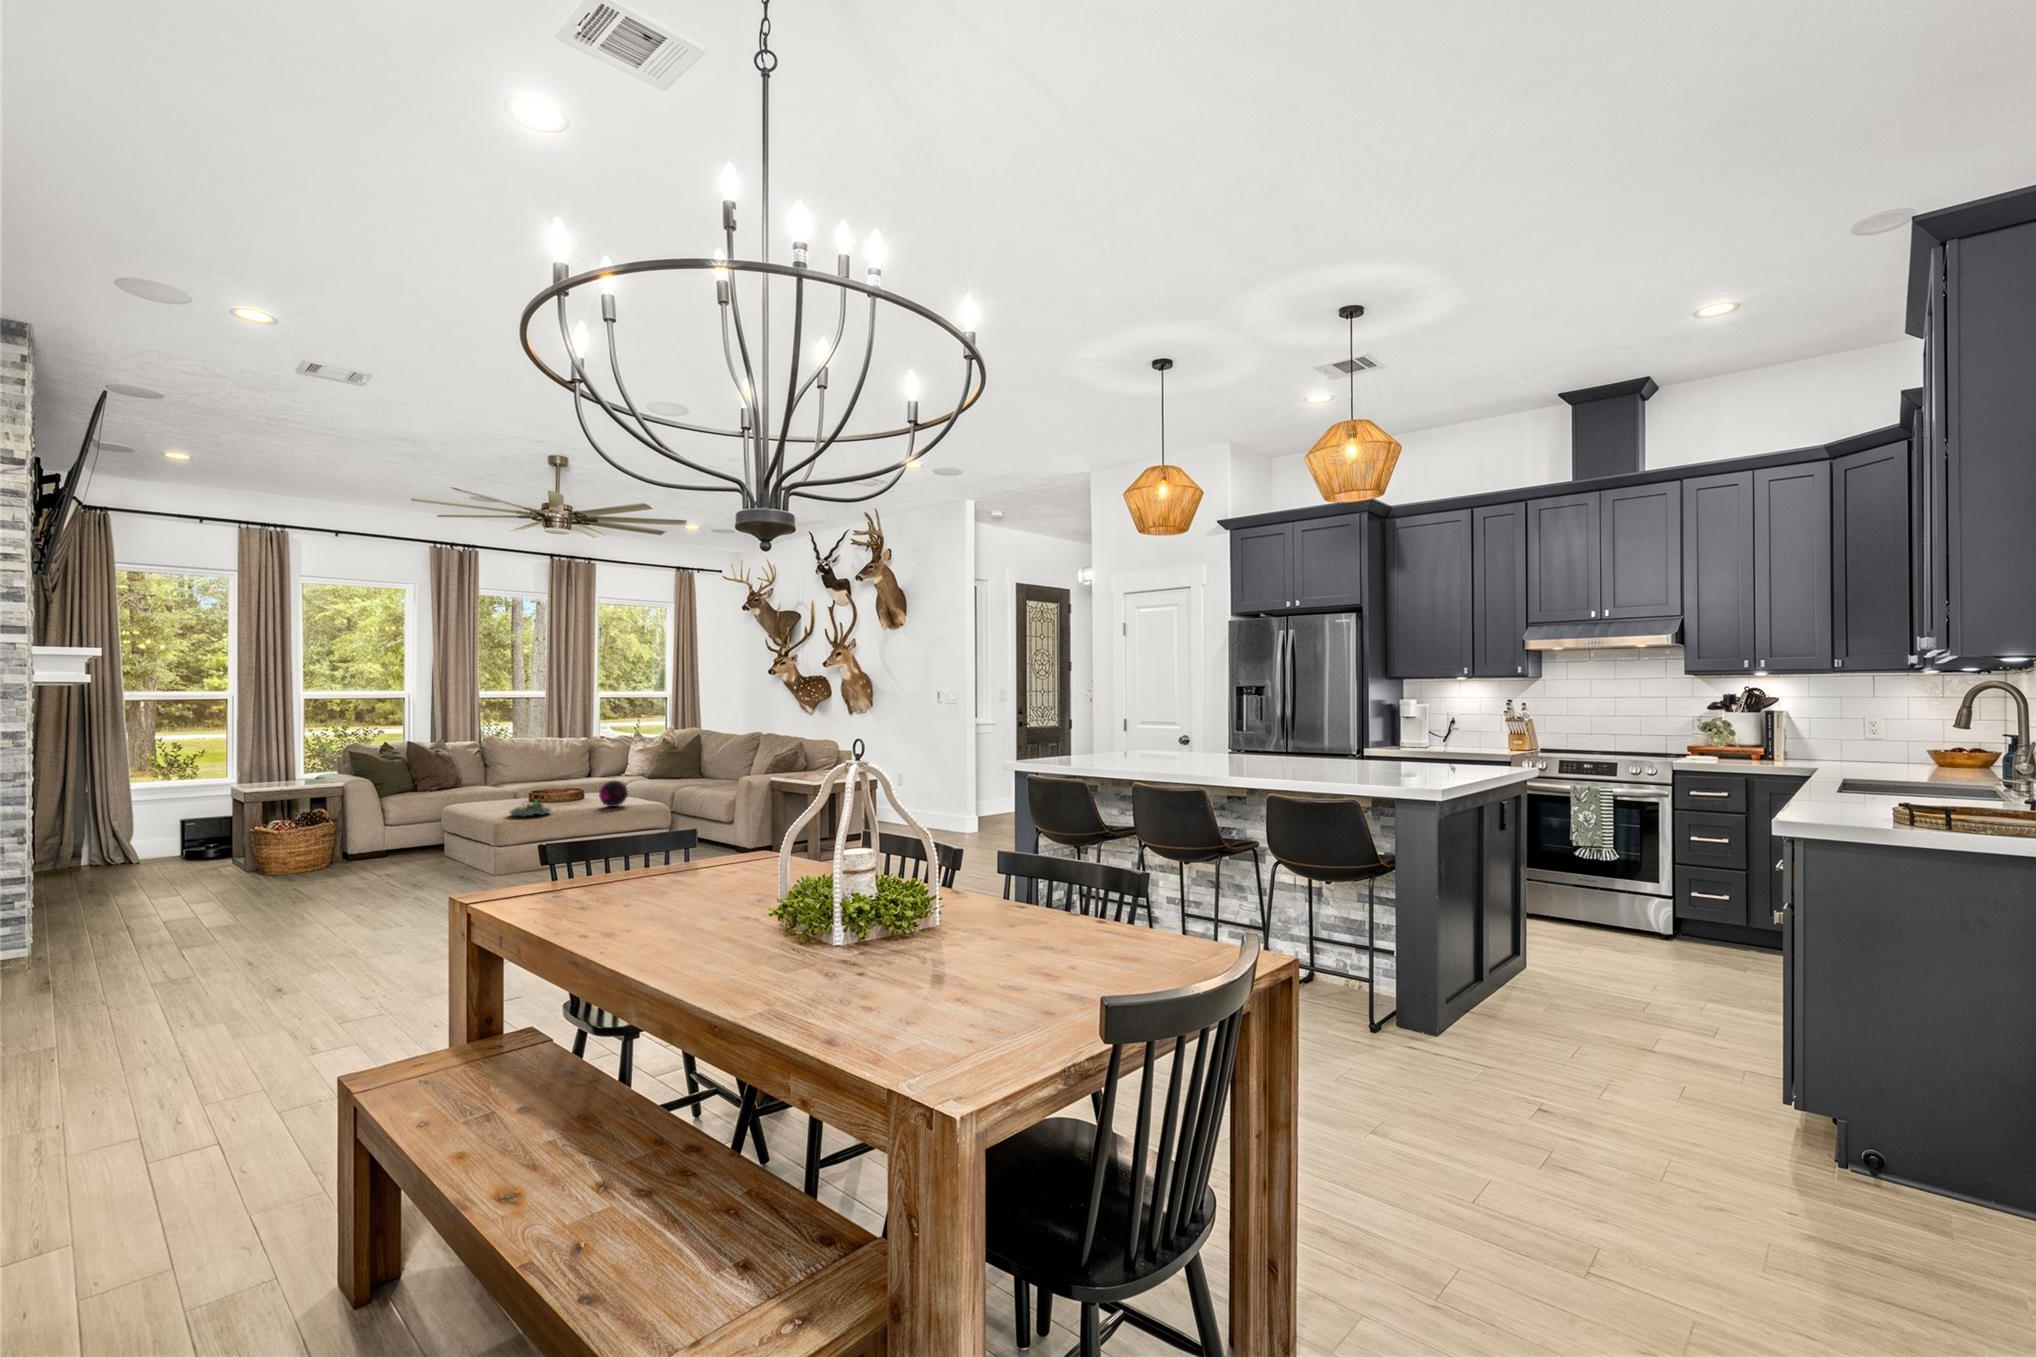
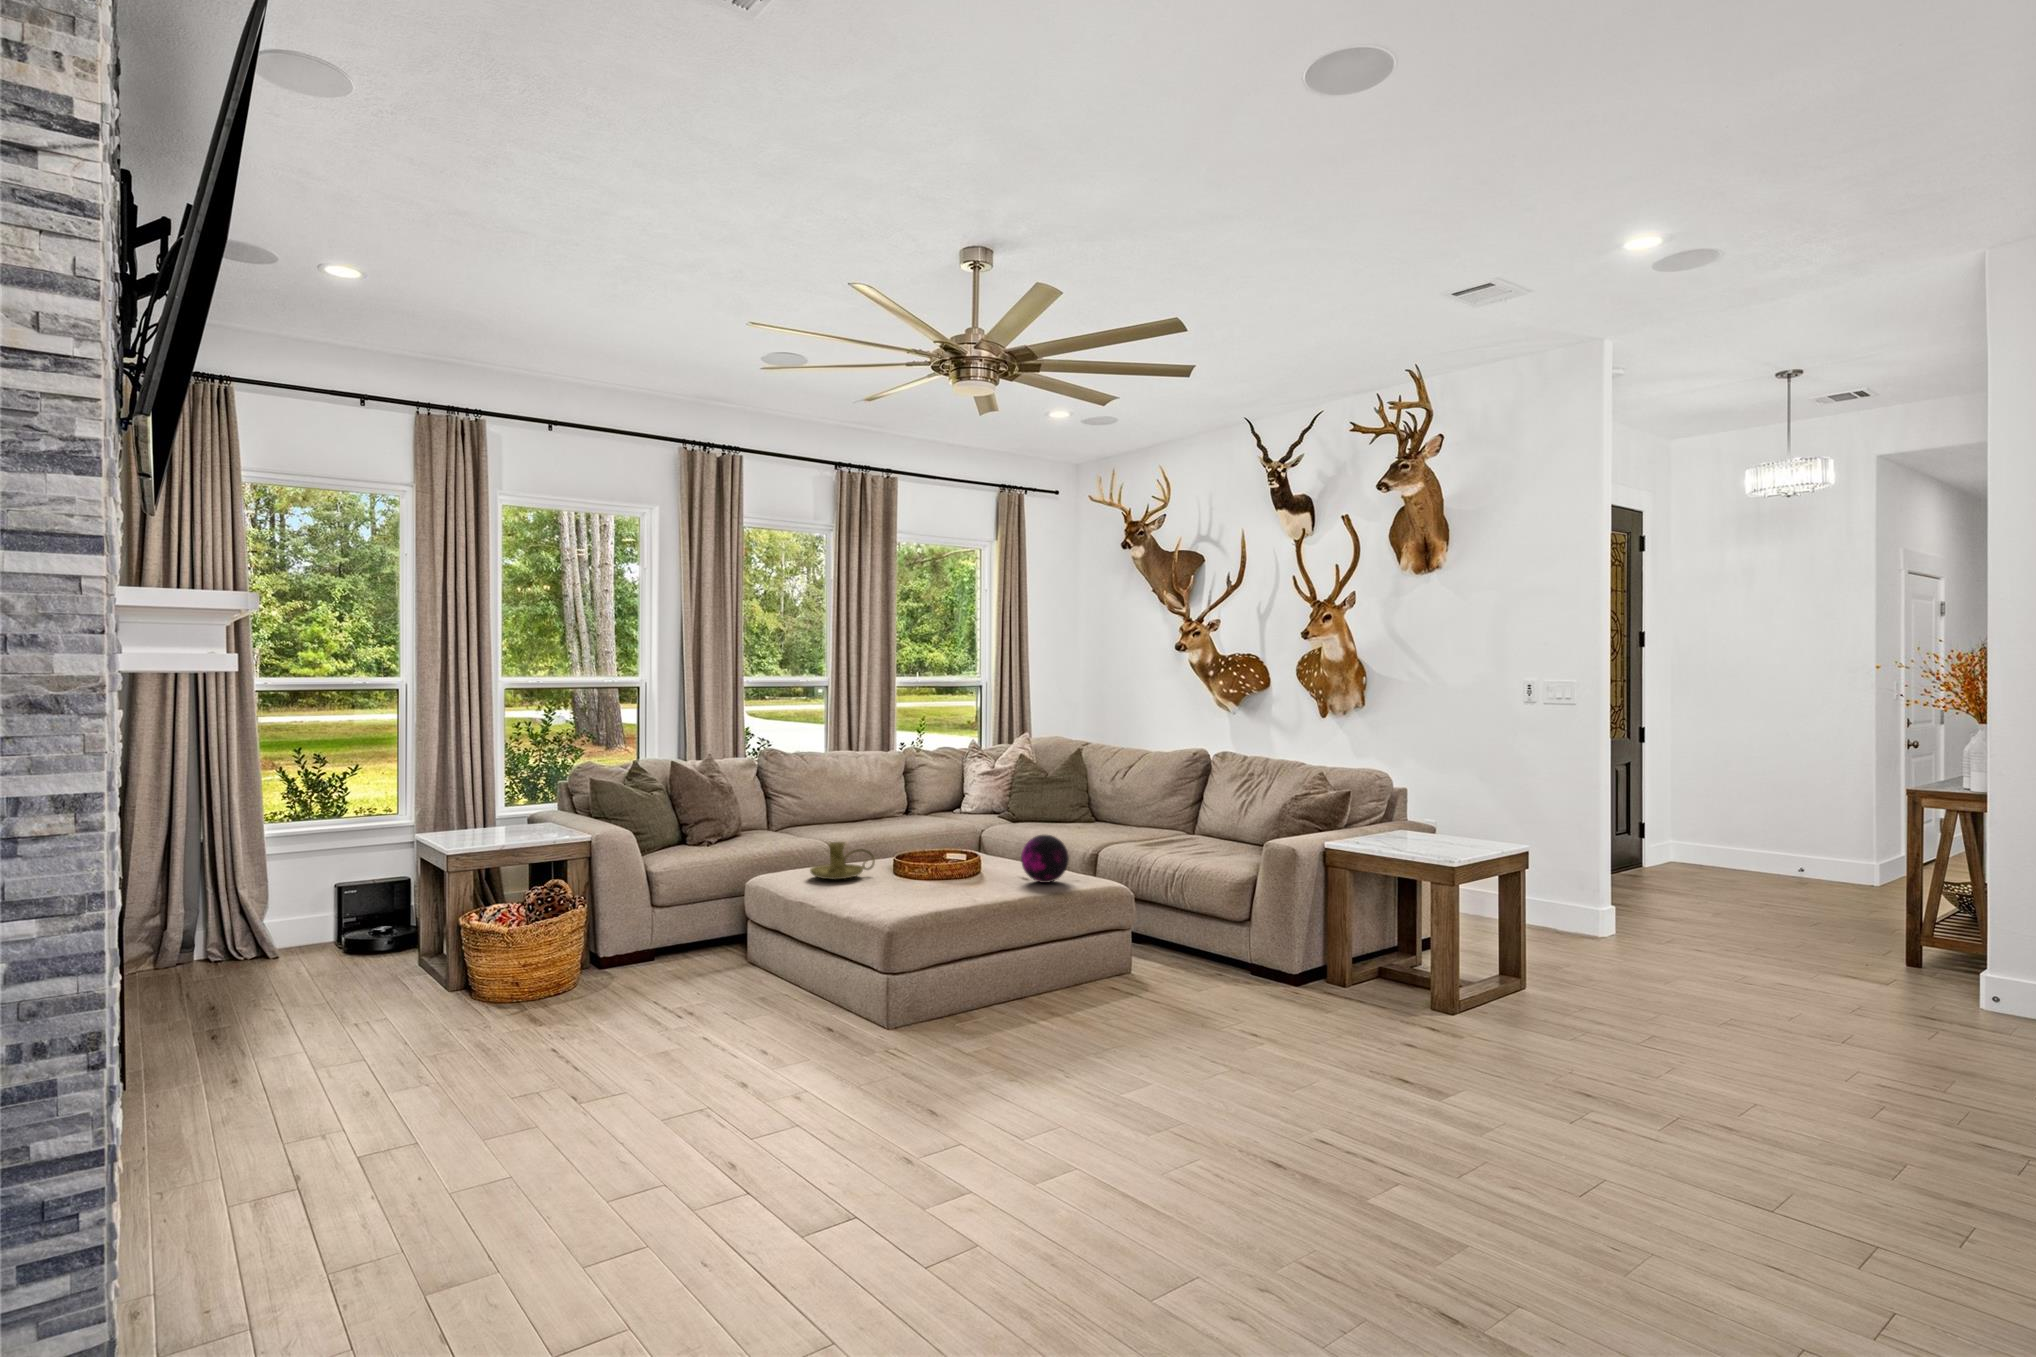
candle holder: none [477,787,519,808] -> present [810,842,875,880]
succulent planter: present [509,800,551,817] -> none [885,865,957,902]

